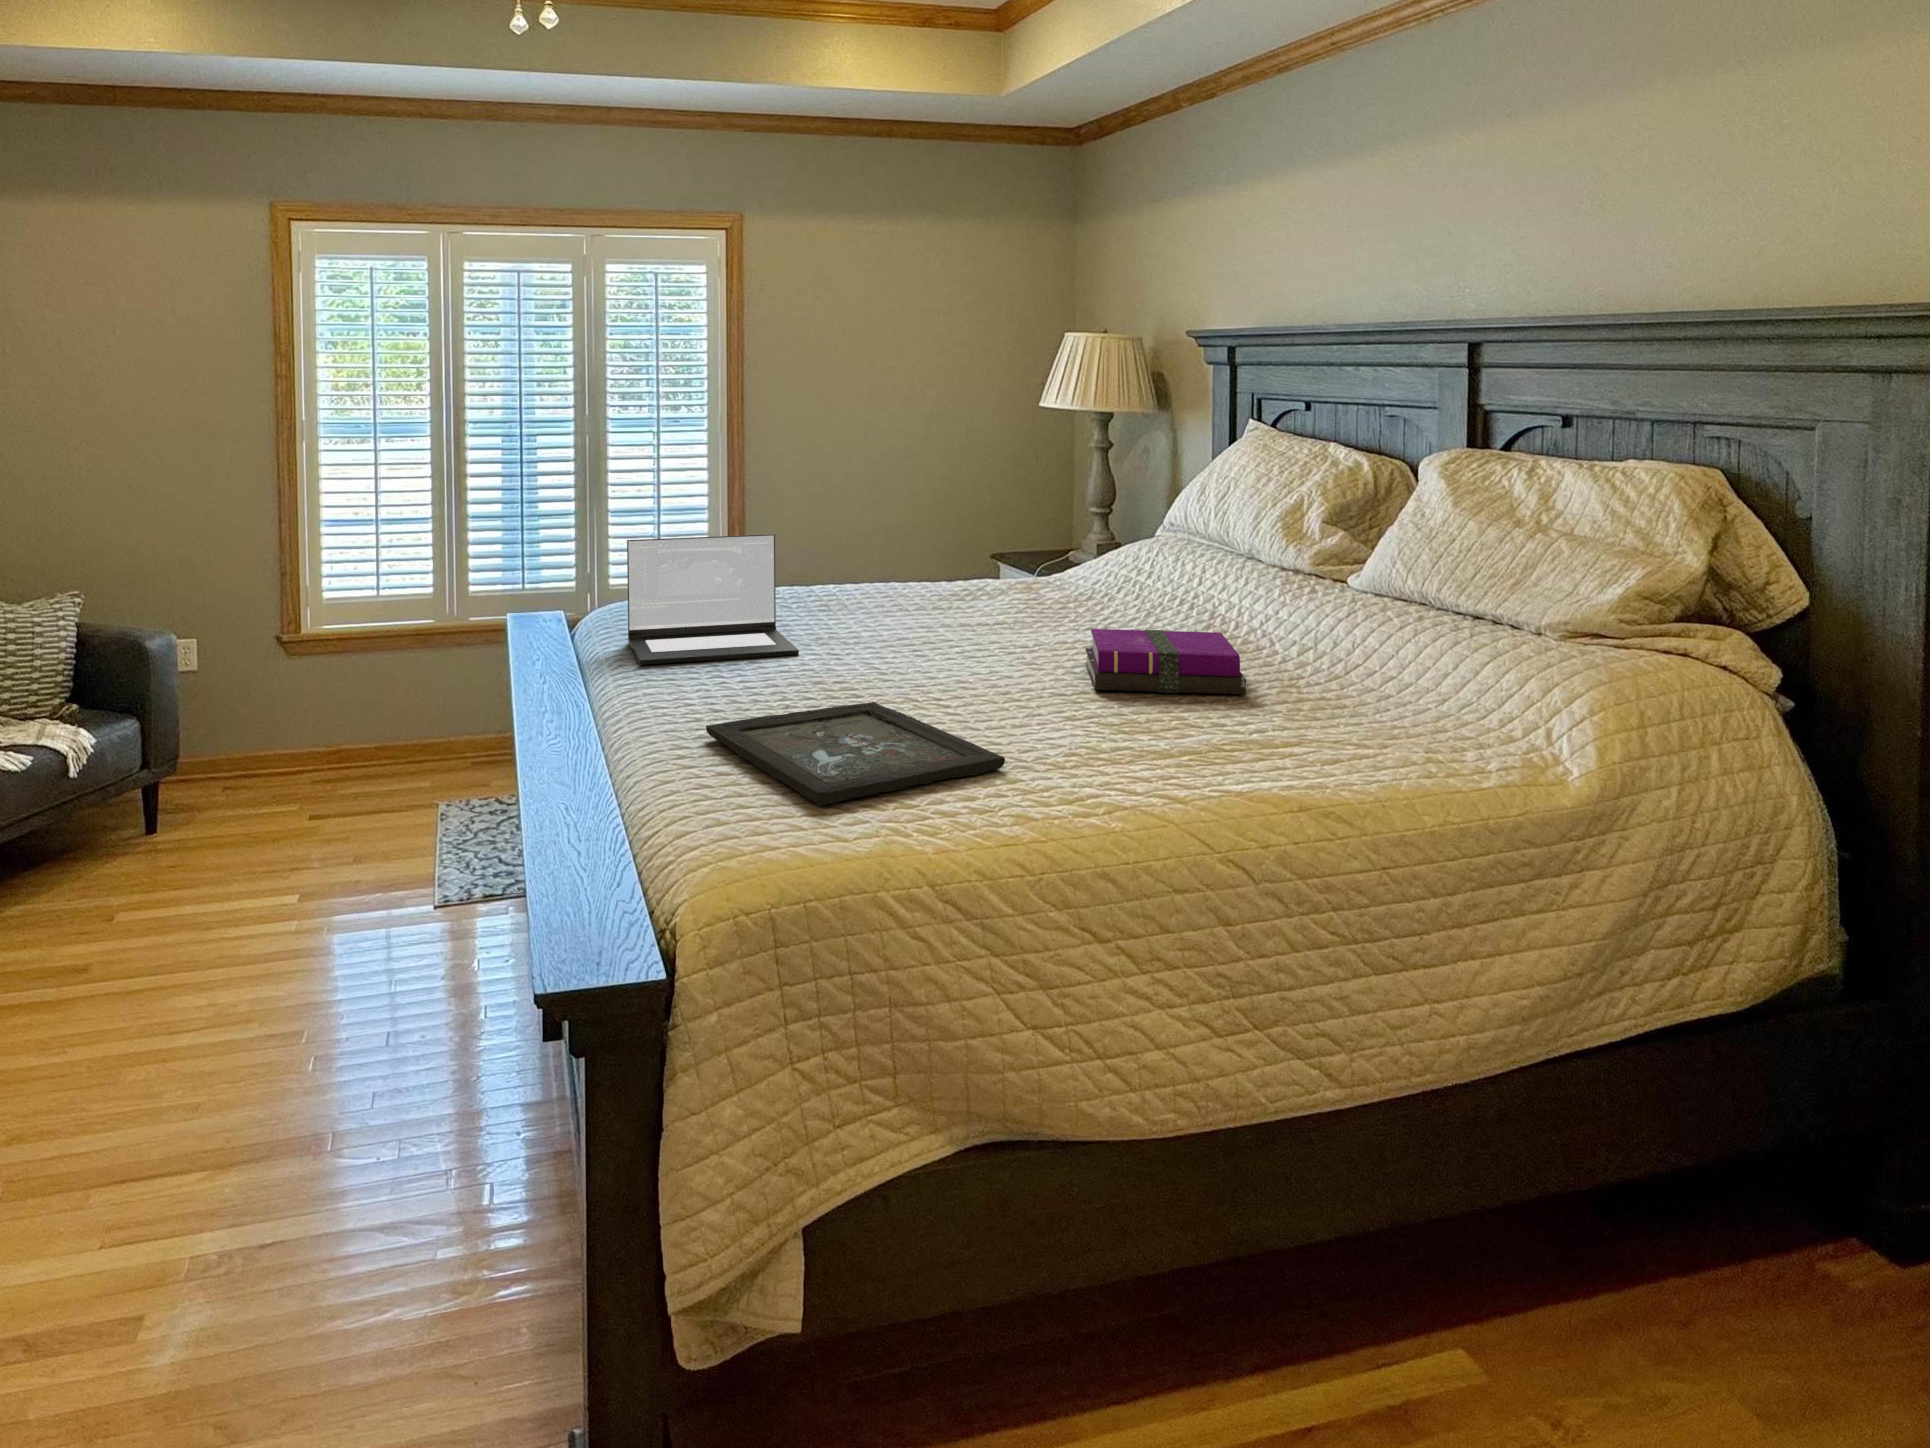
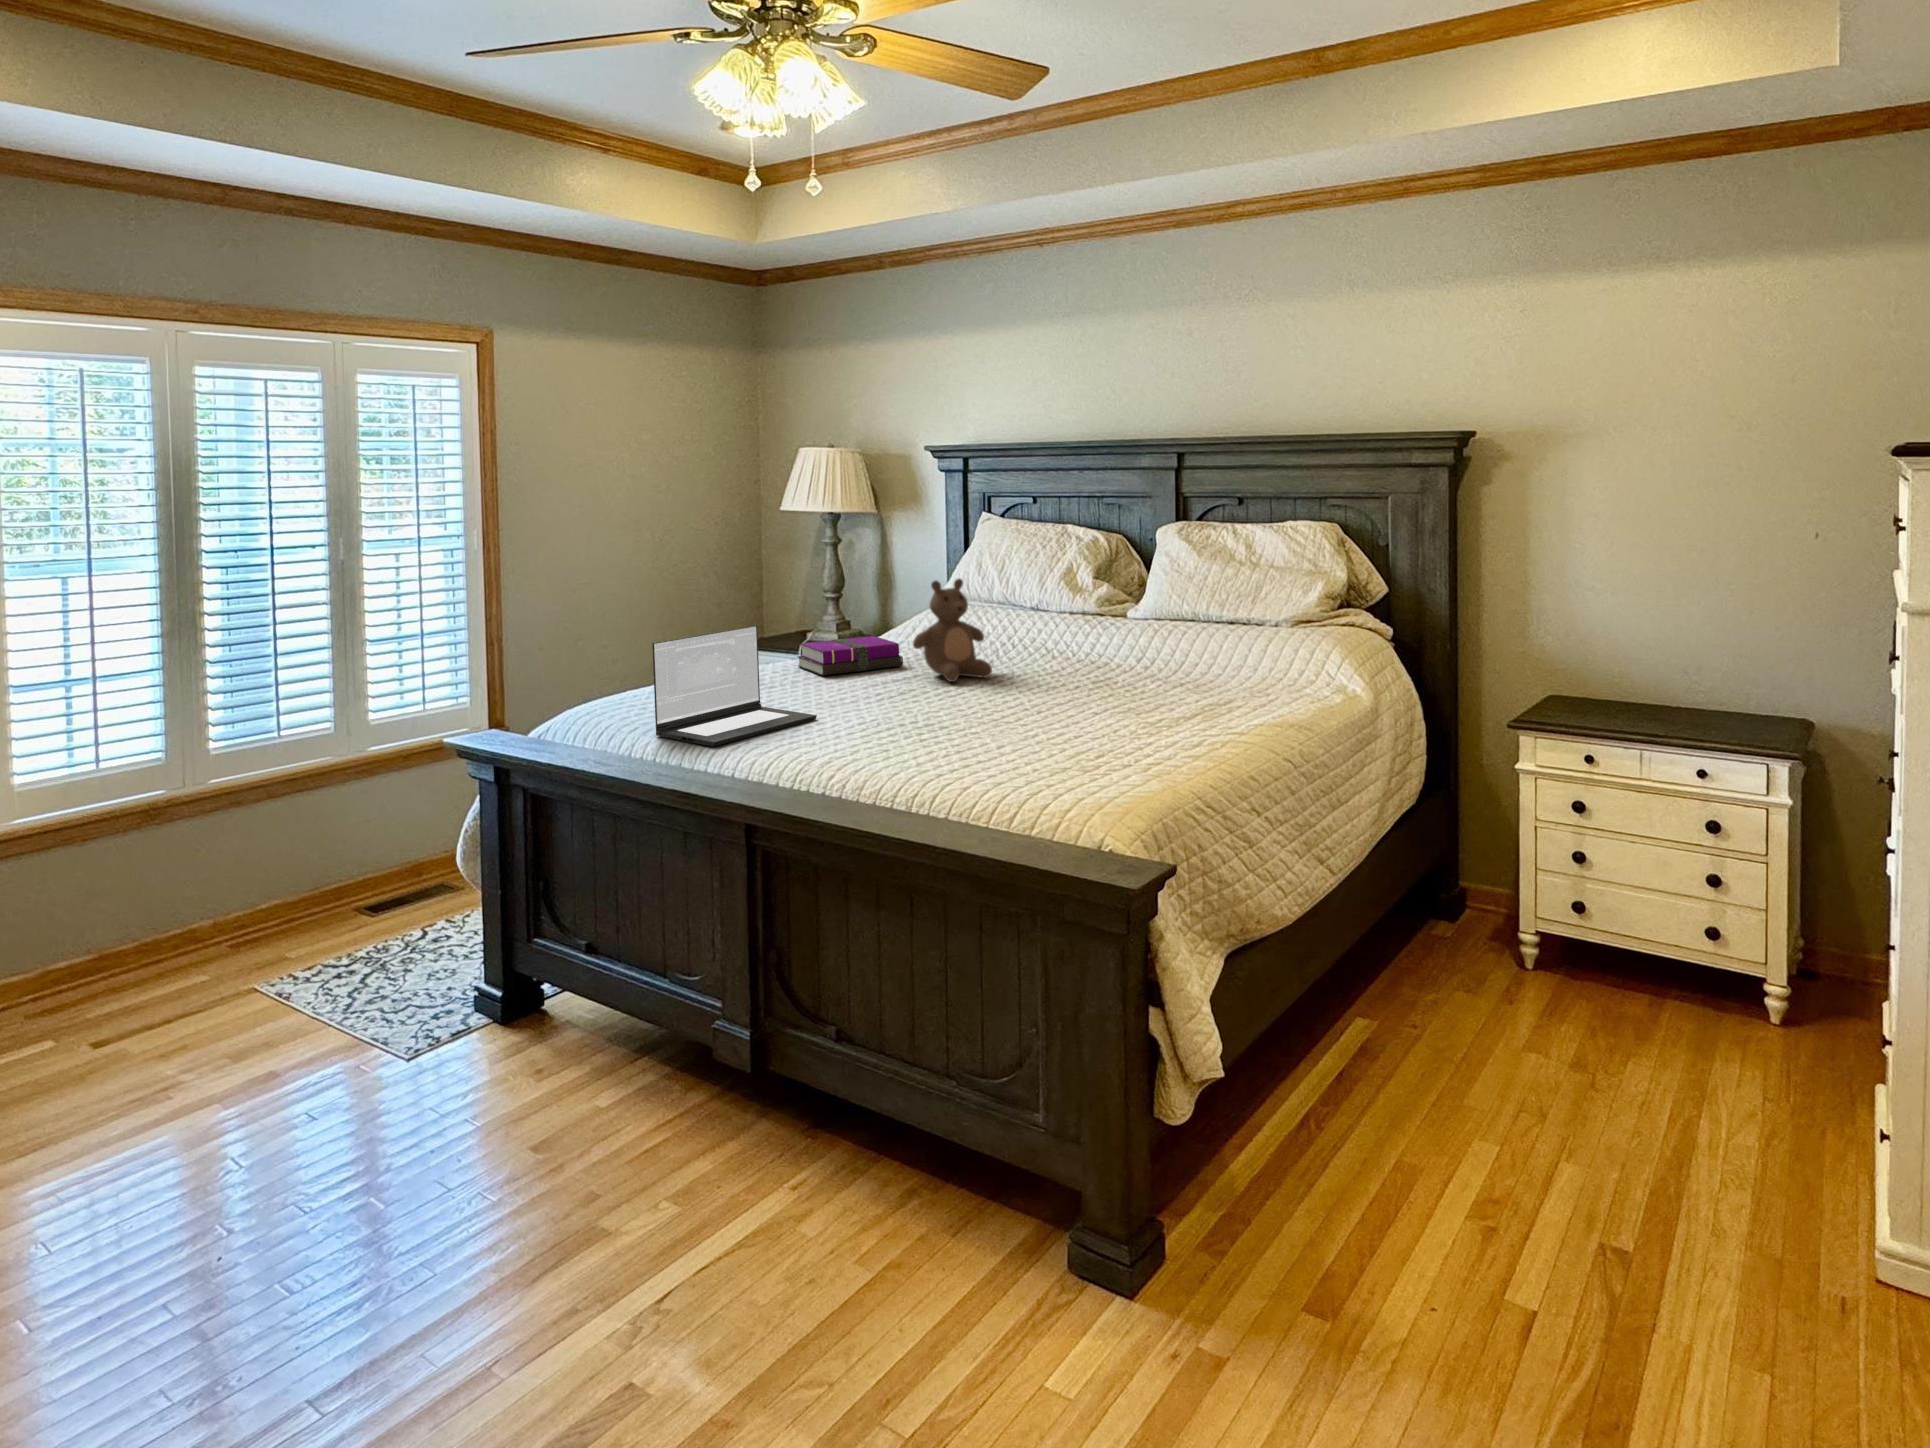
teddy bear: none [1002,503,1109,639] -> present [913,579,992,682]
notebook: present [1085,629,1246,694] -> present [798,636,903,675]
tray: present [706,702,1005,805] -> none [890,733,1105,788]

